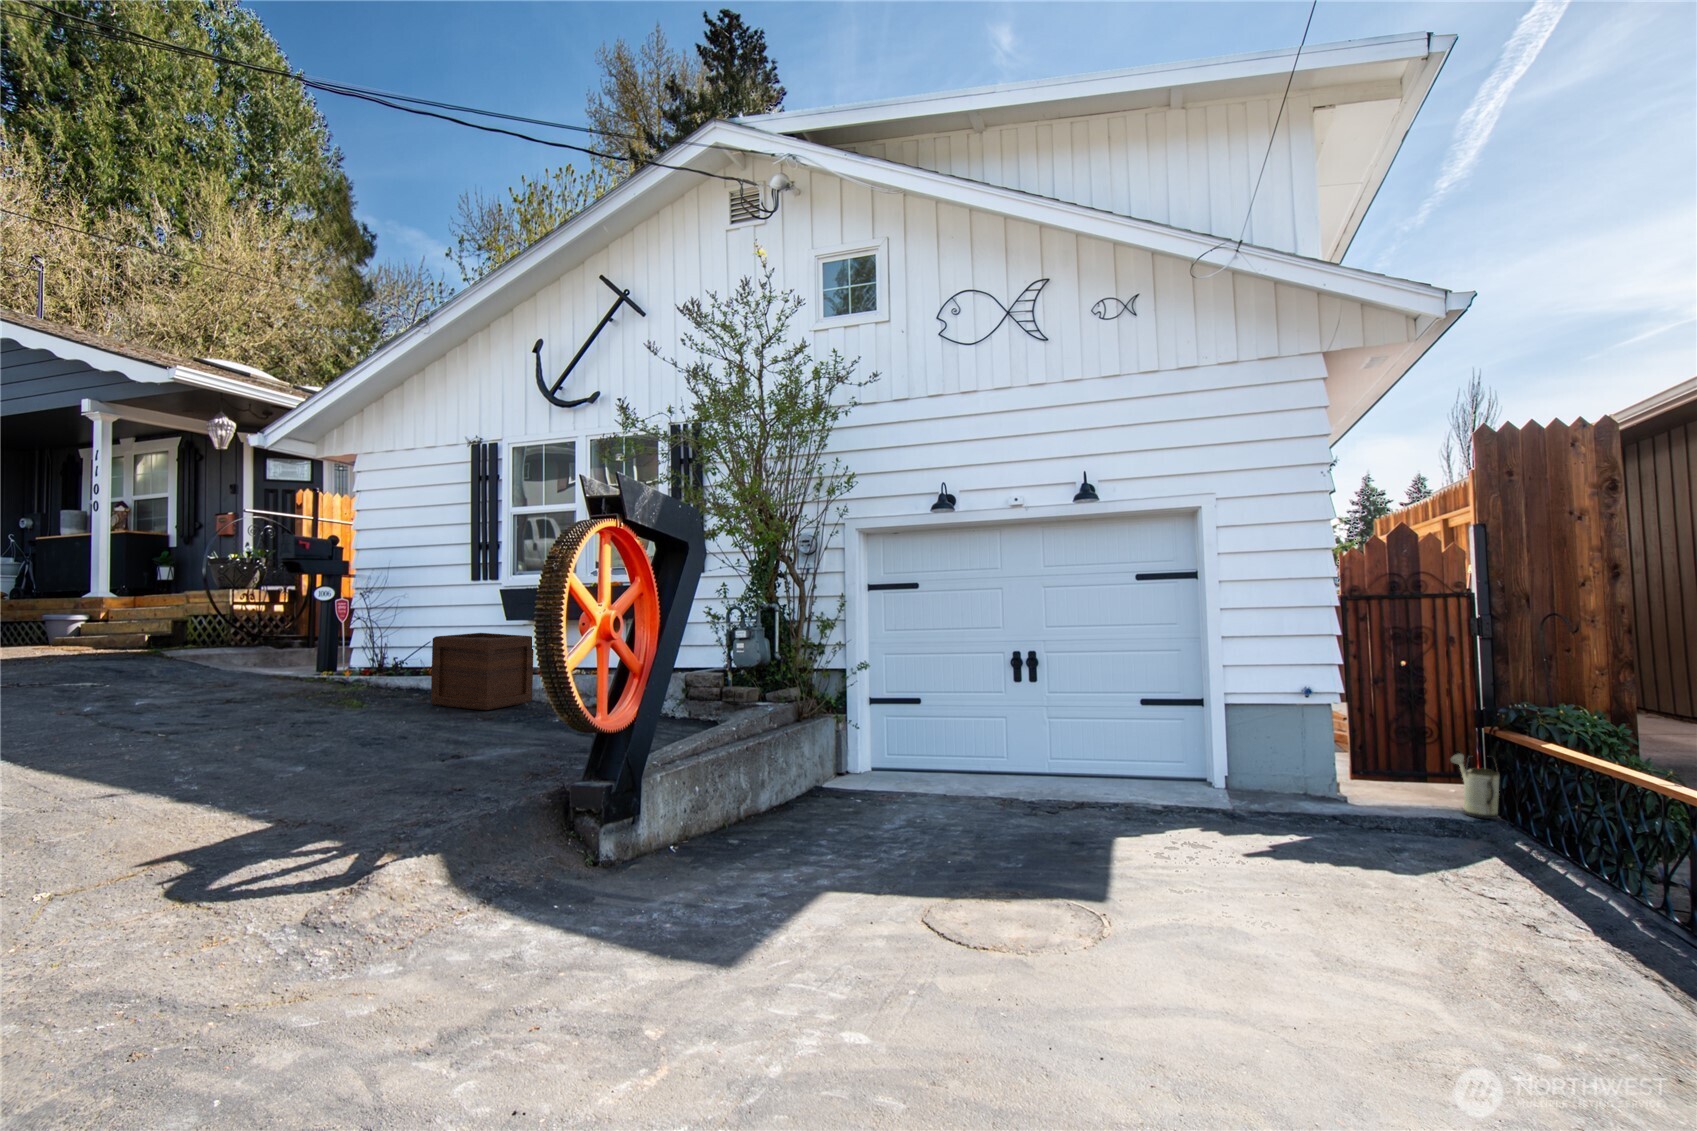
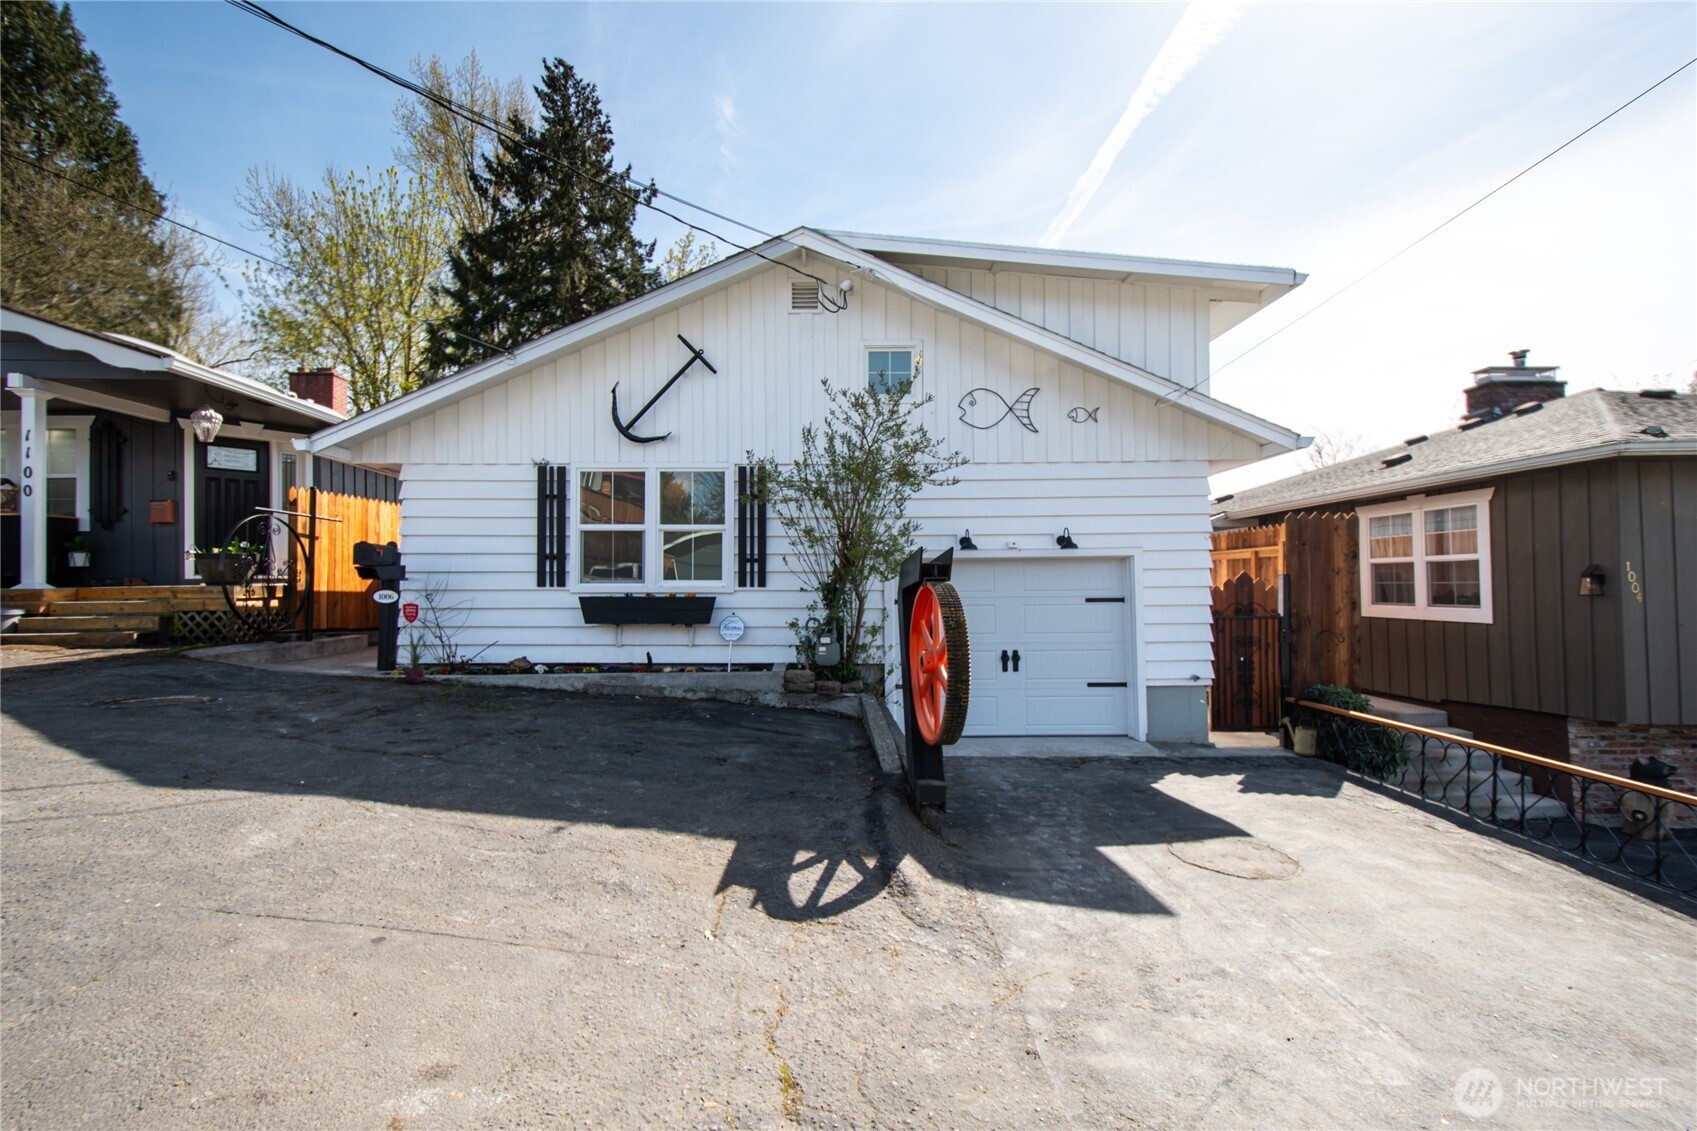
wooden crate: present [431,633,534,710] -> none [526,632,607,701]
decorative plant: none [310,634,374,690] -> present [404,633,427,683]

